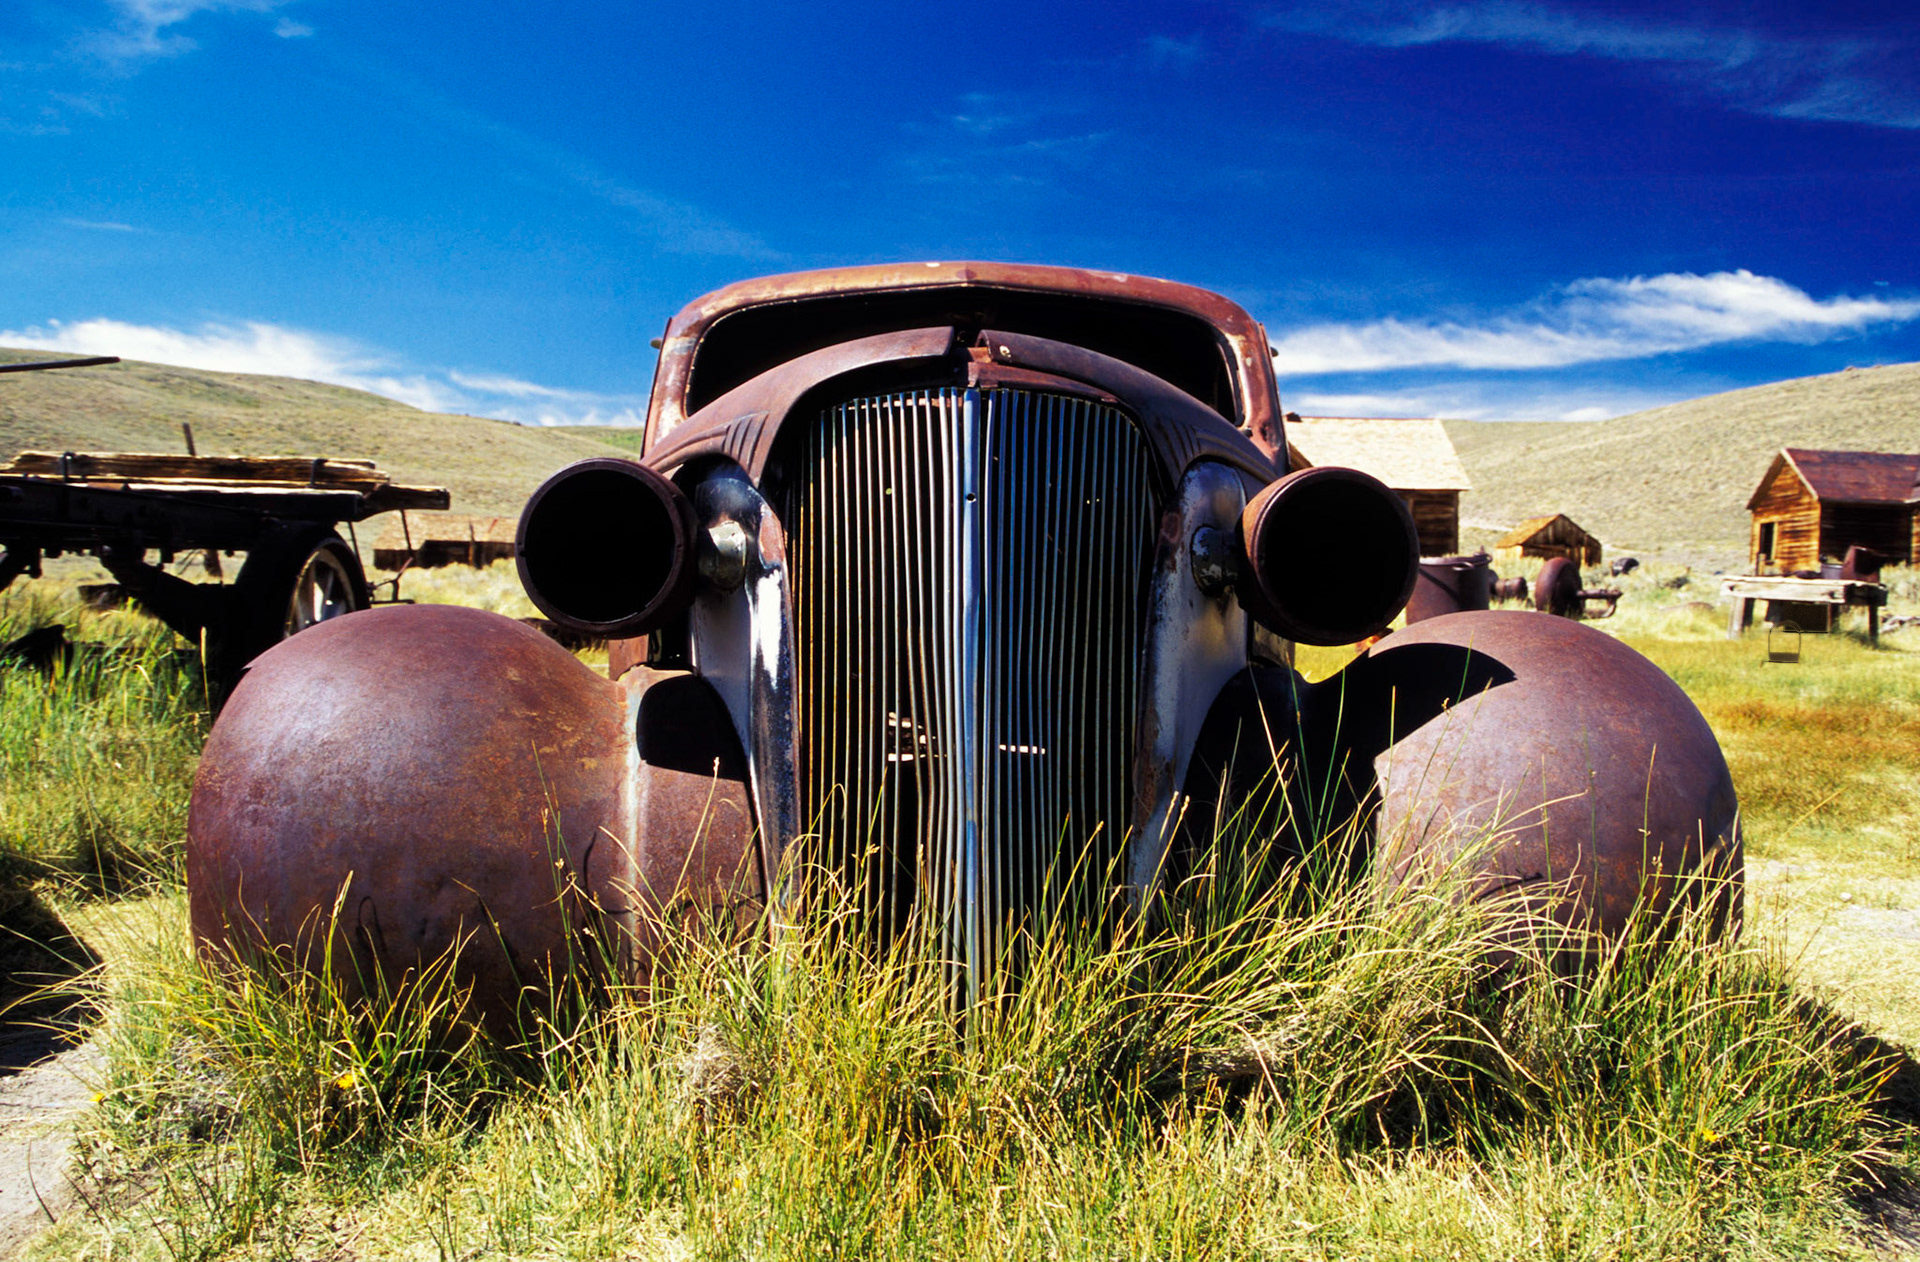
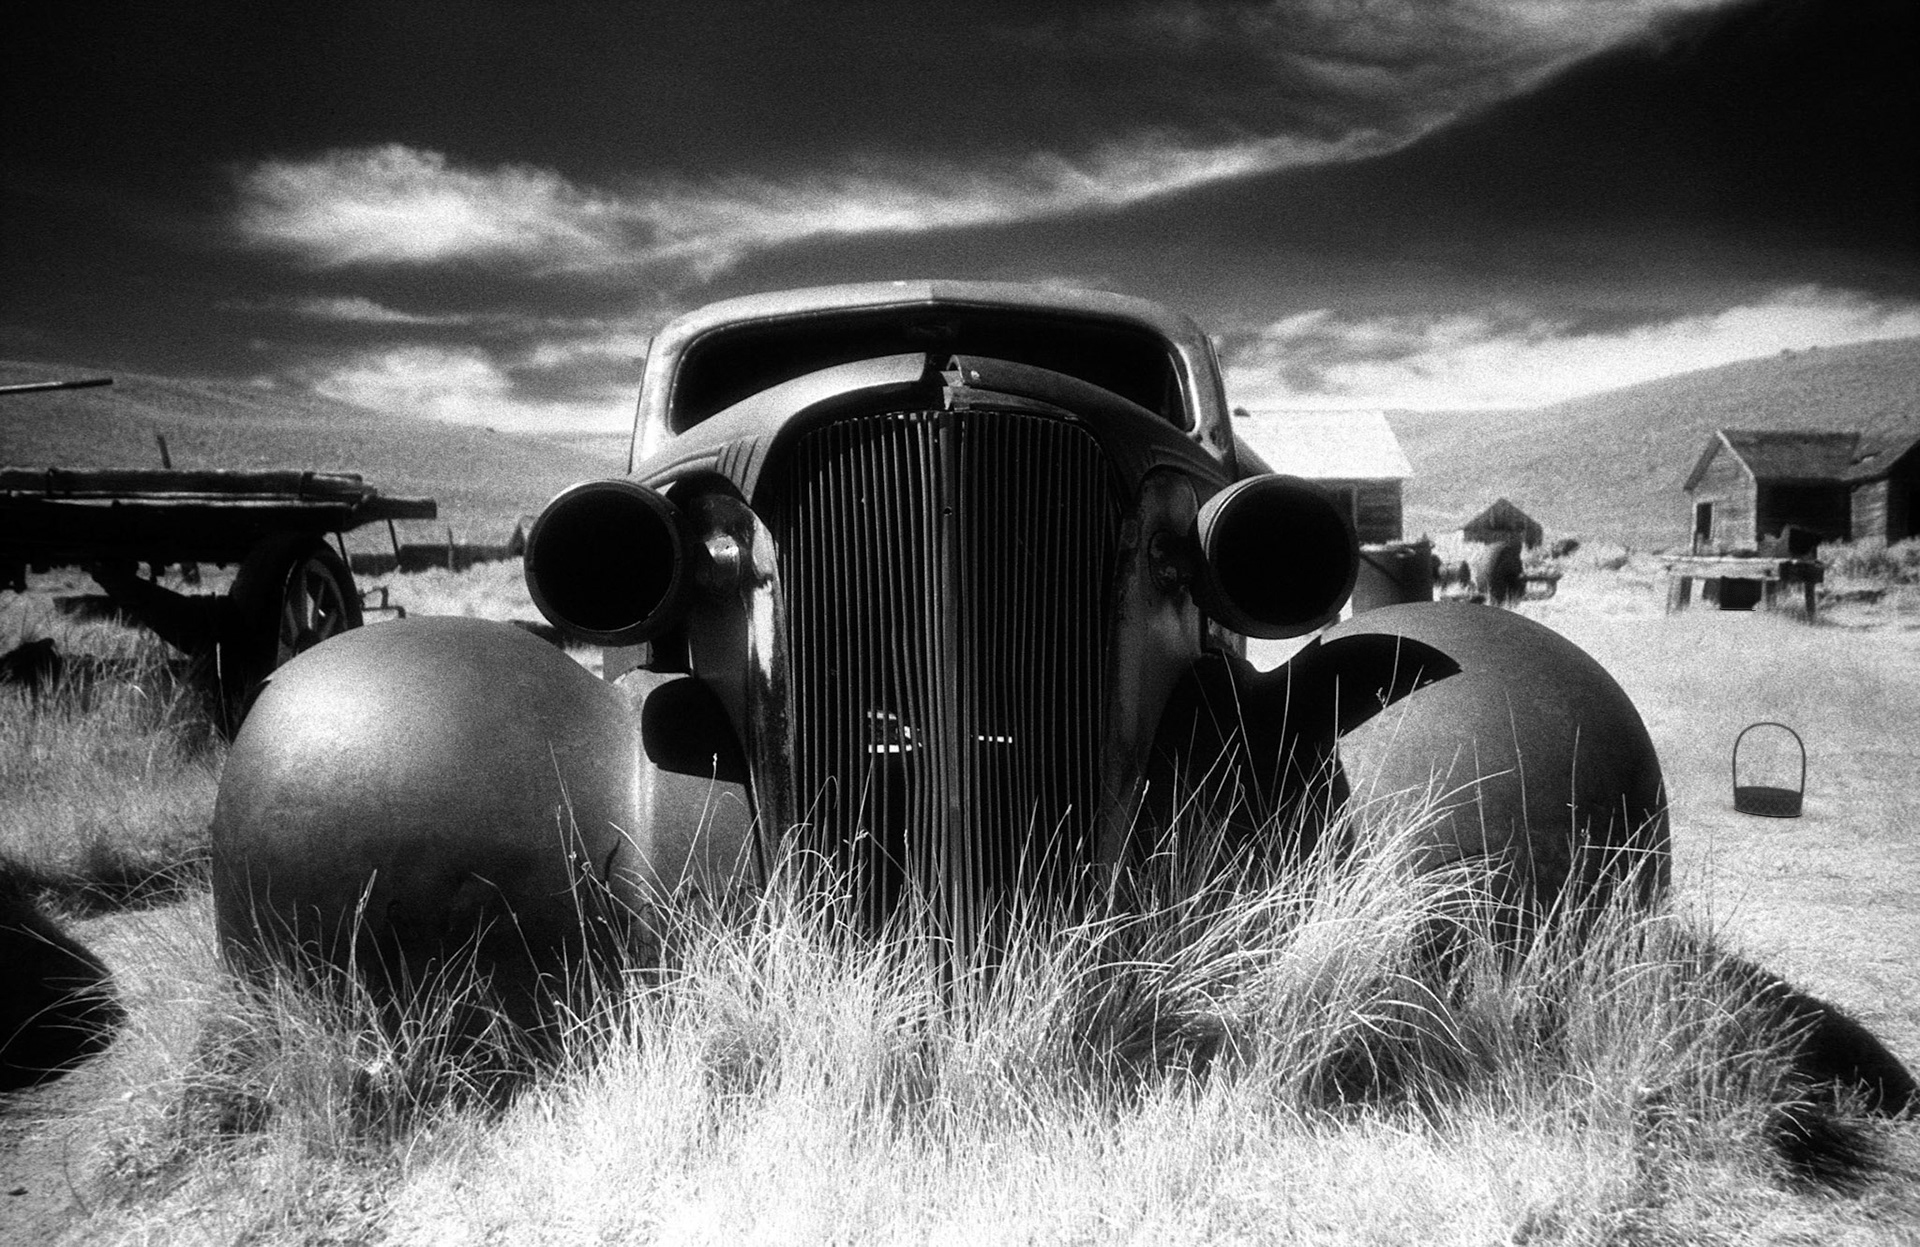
basket: present [1768,622,1801,663] -> present [1732,722,1806,817]

